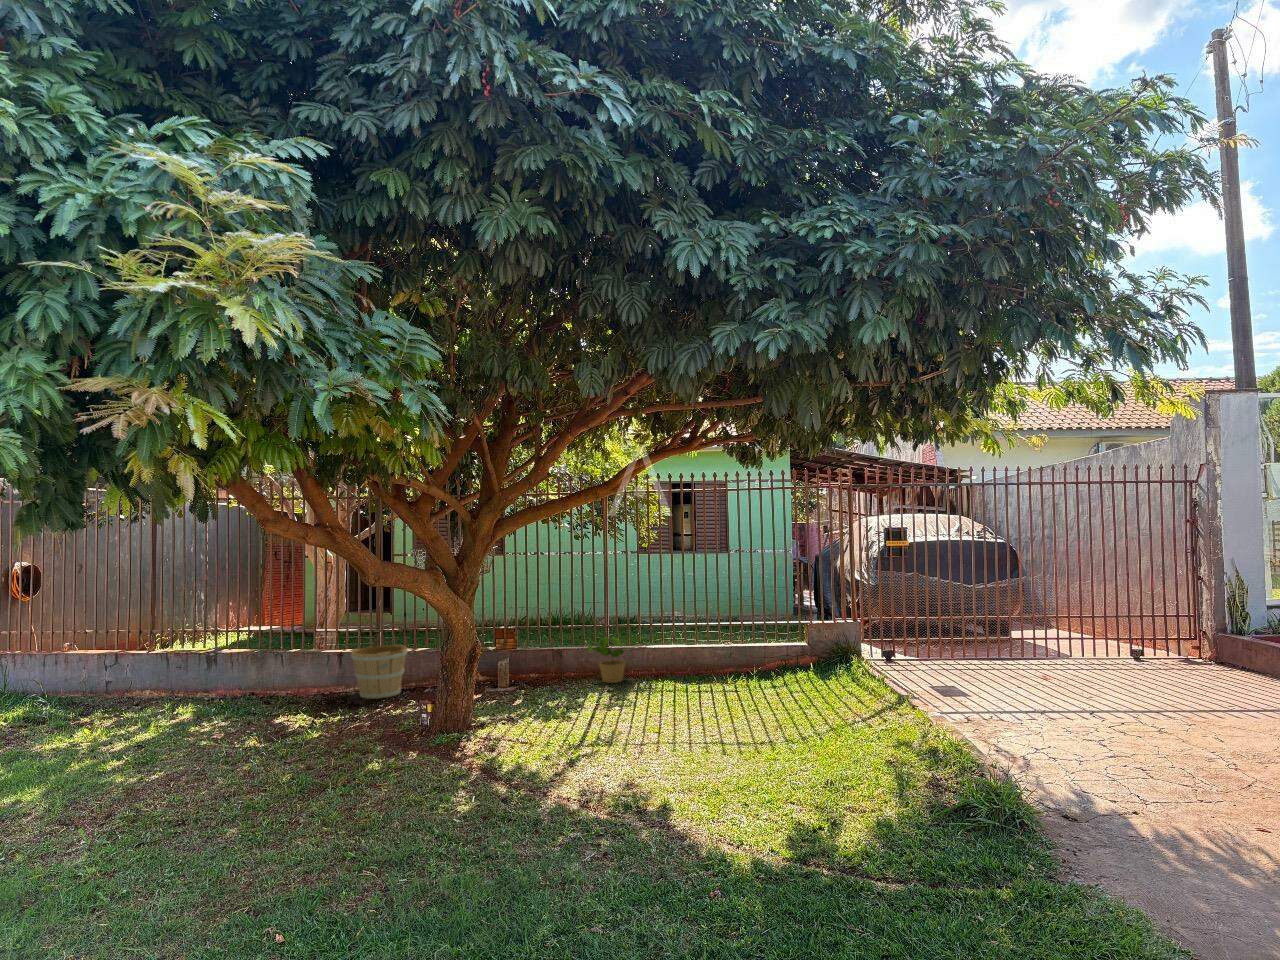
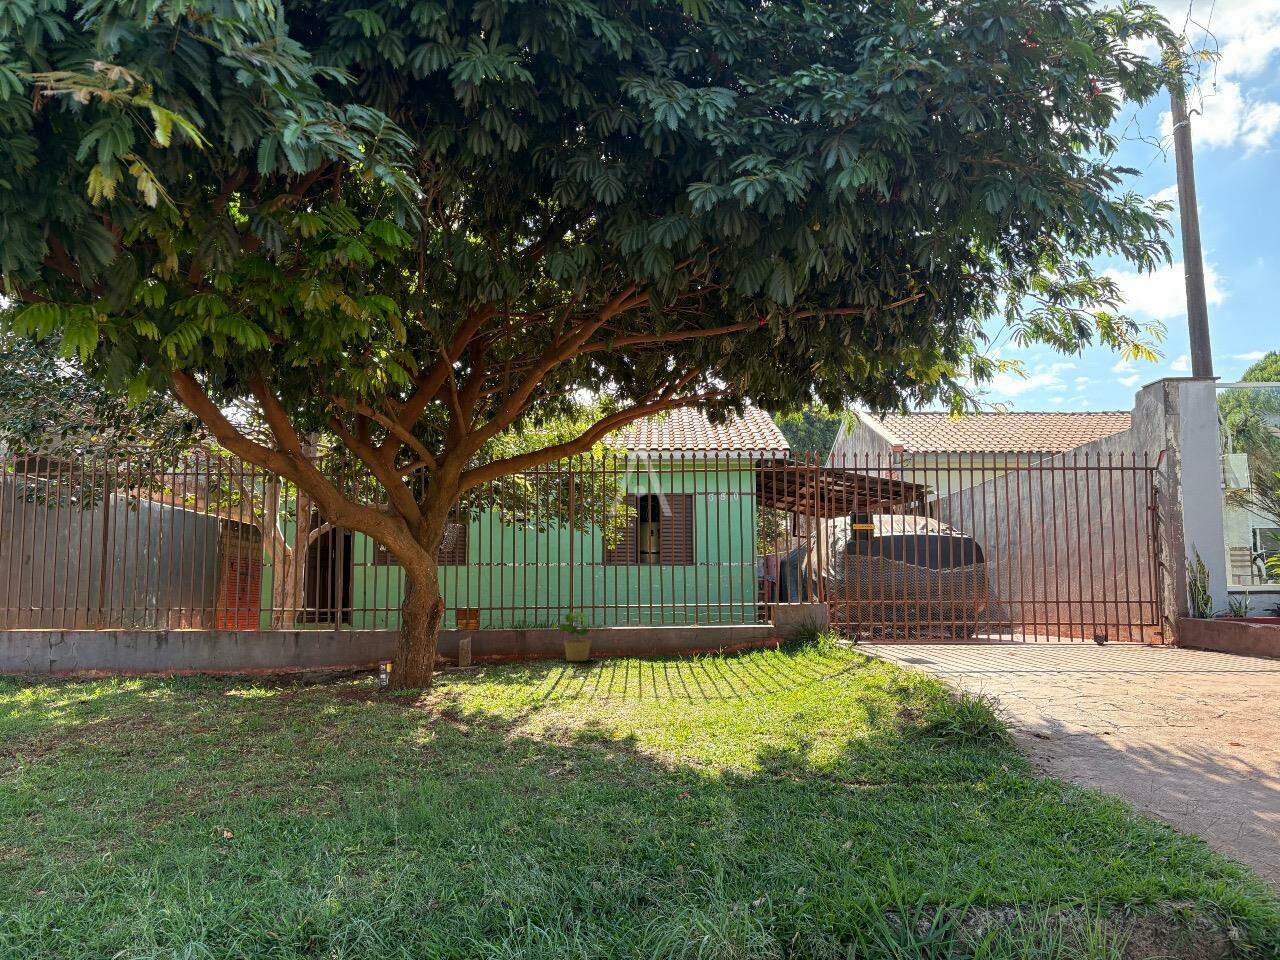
wooden bucket: present [351,644,408,699] -> none [306,618,366,670]

